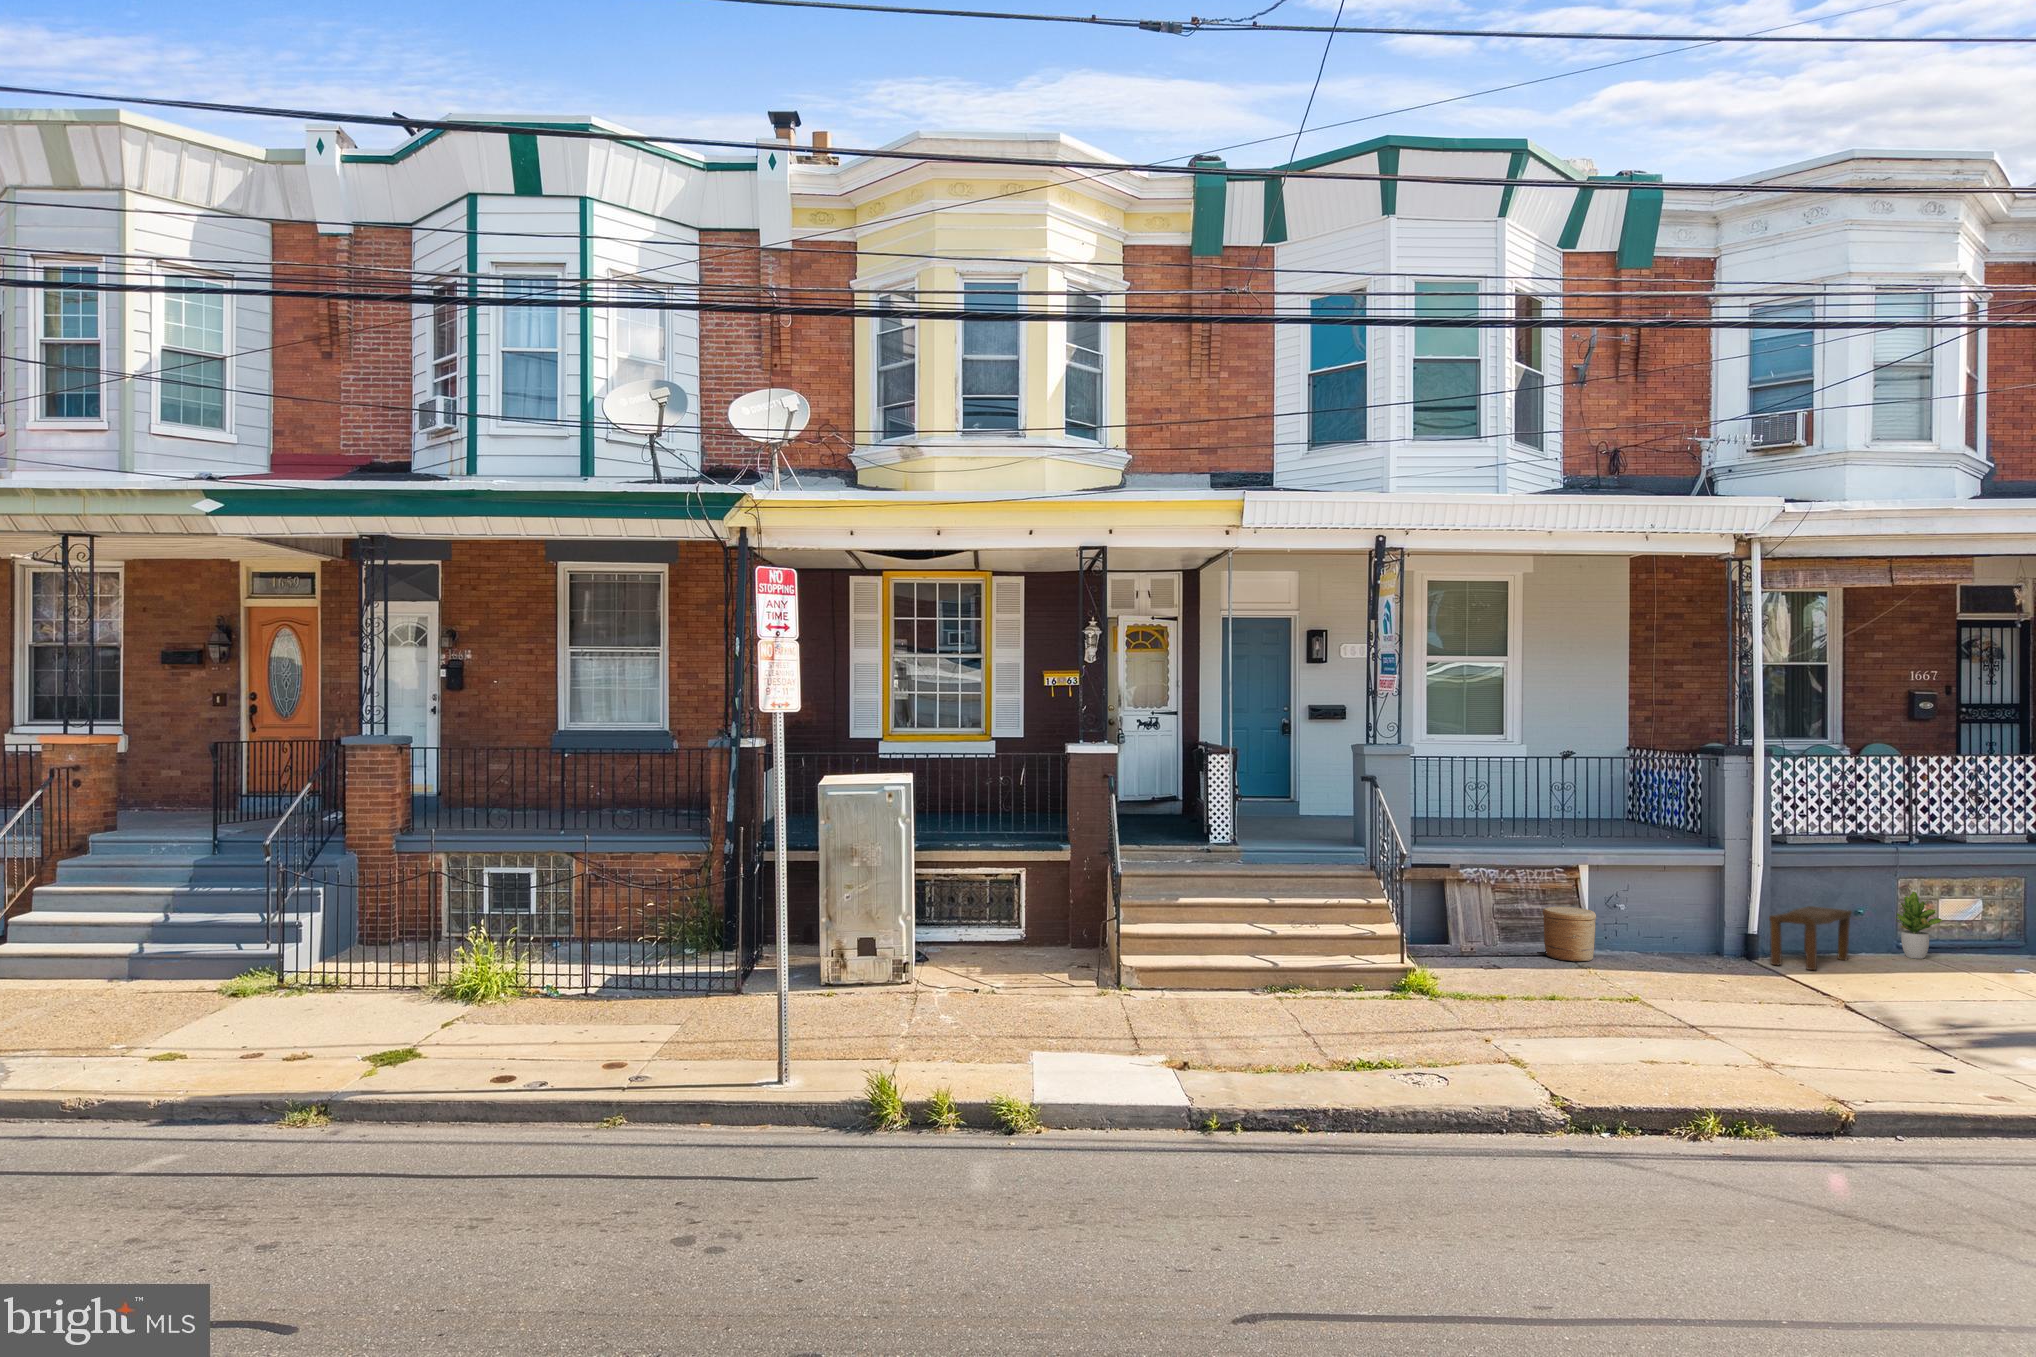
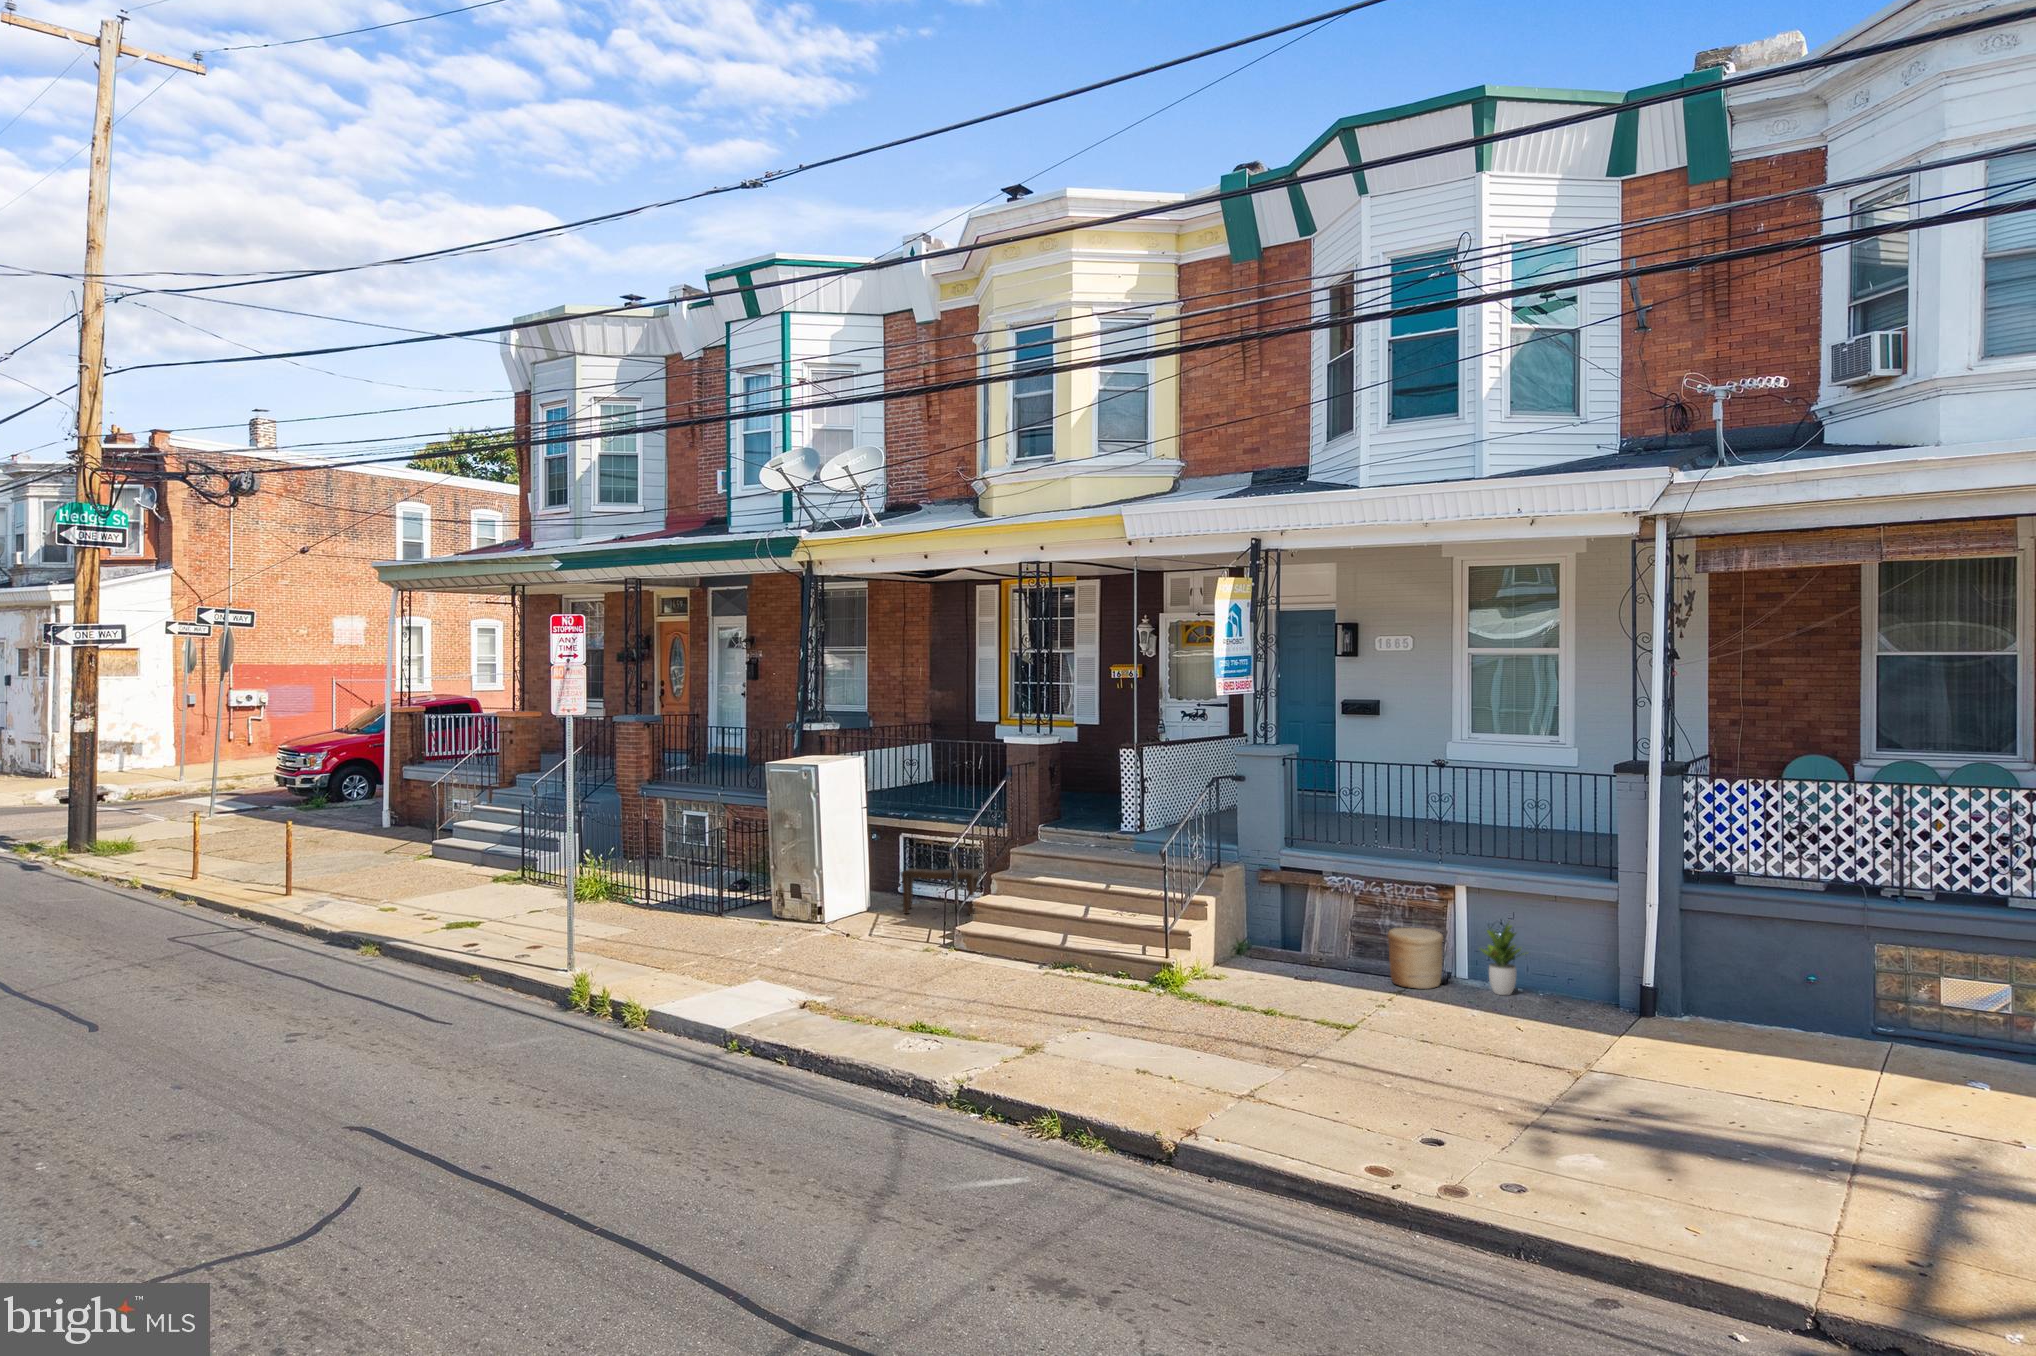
potted plant: present [1897,892,1942,959] -> present [1480,924,1521,995]
bench: present [1769,906,1852,970] -> present [901,868,979,914]

